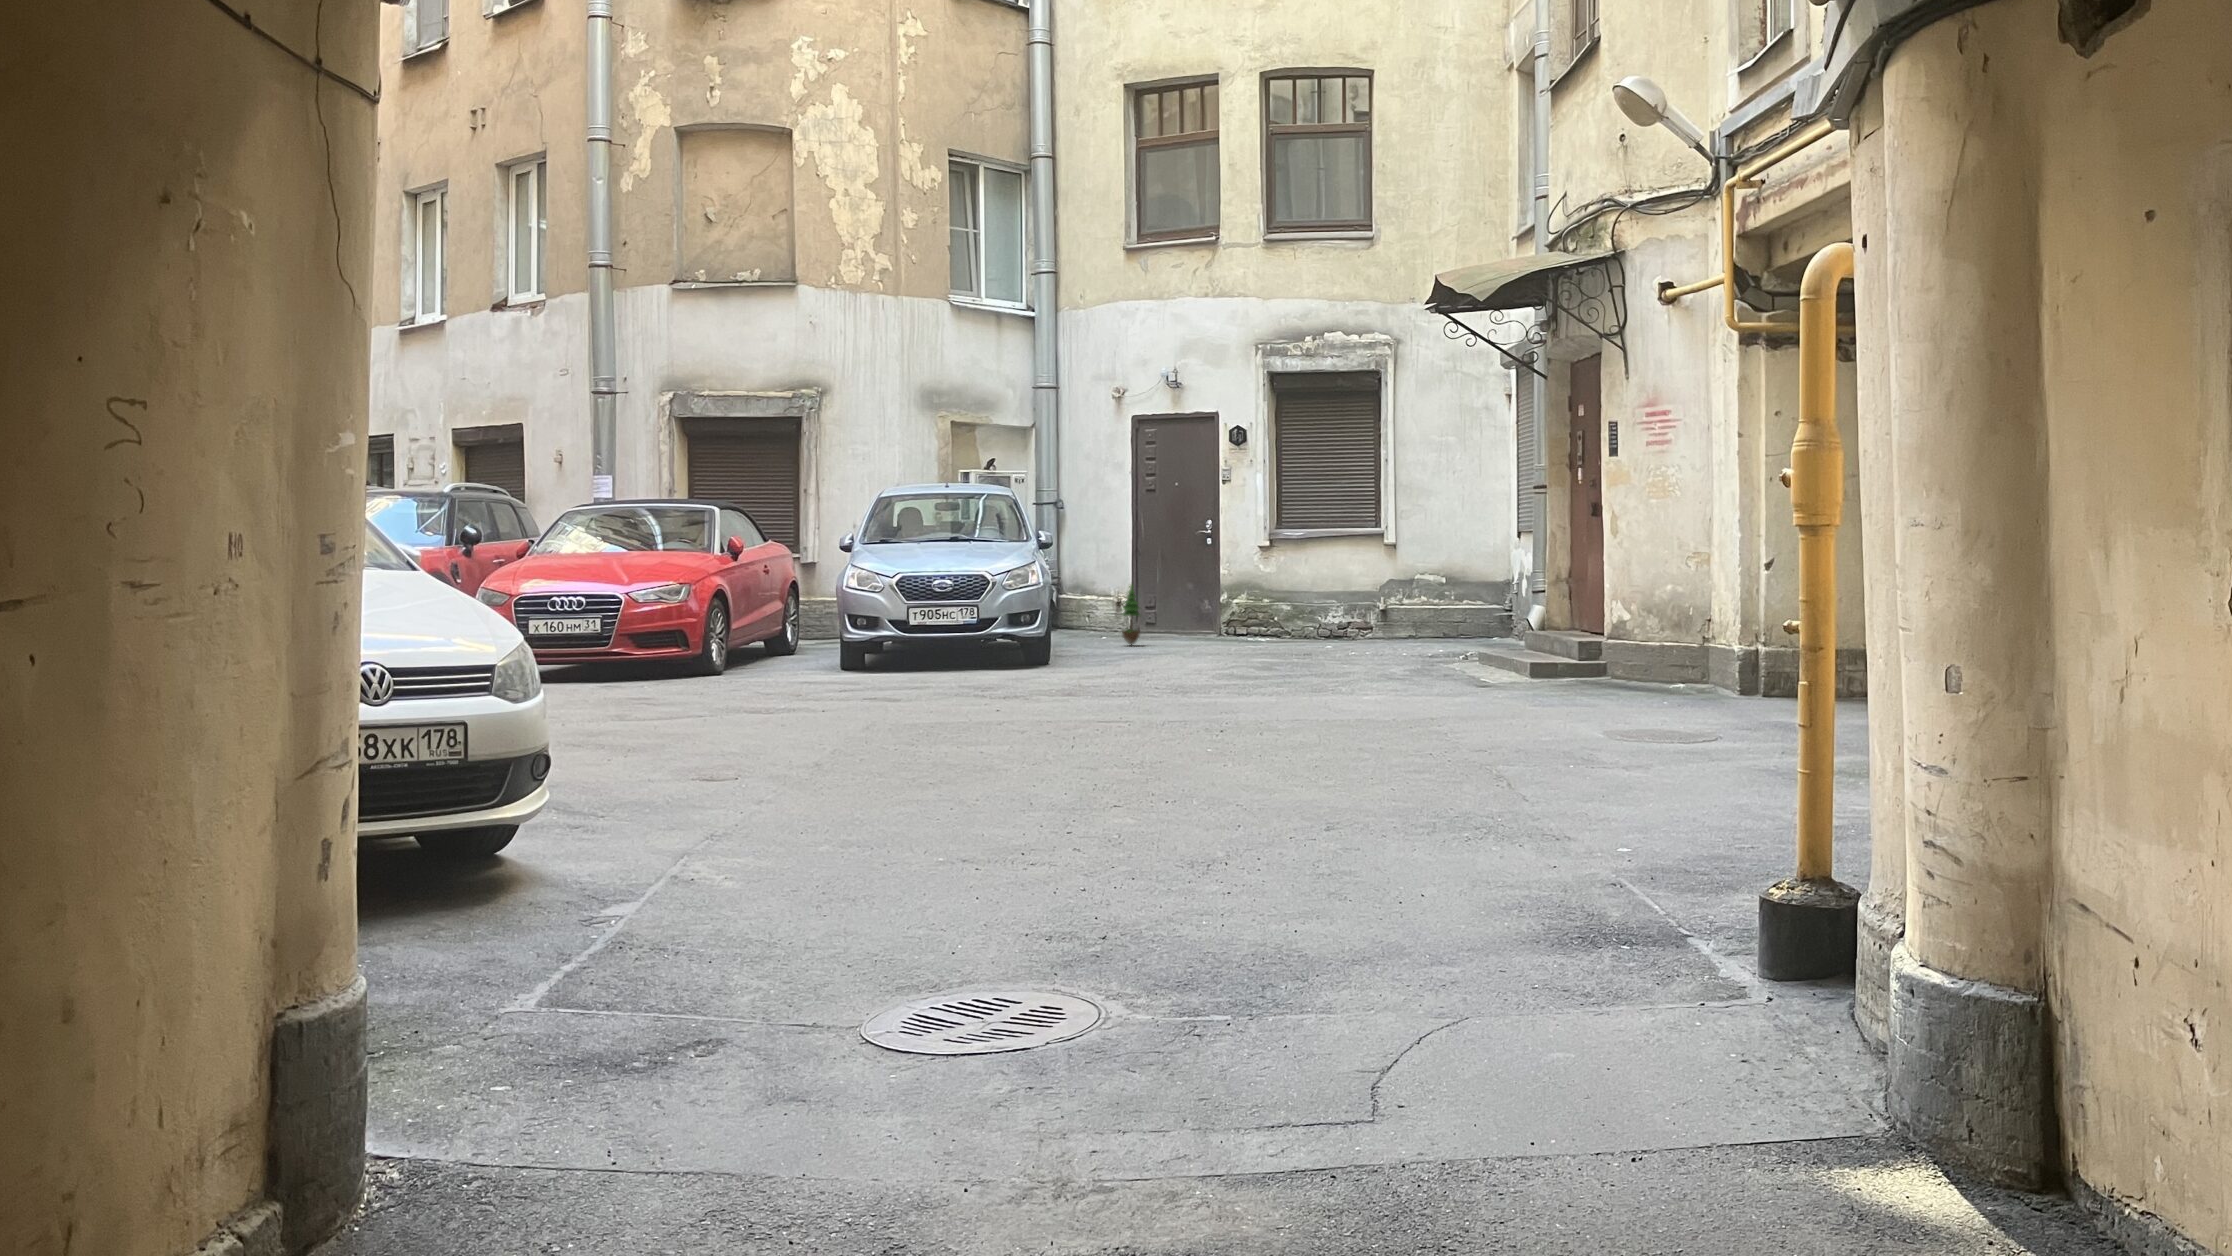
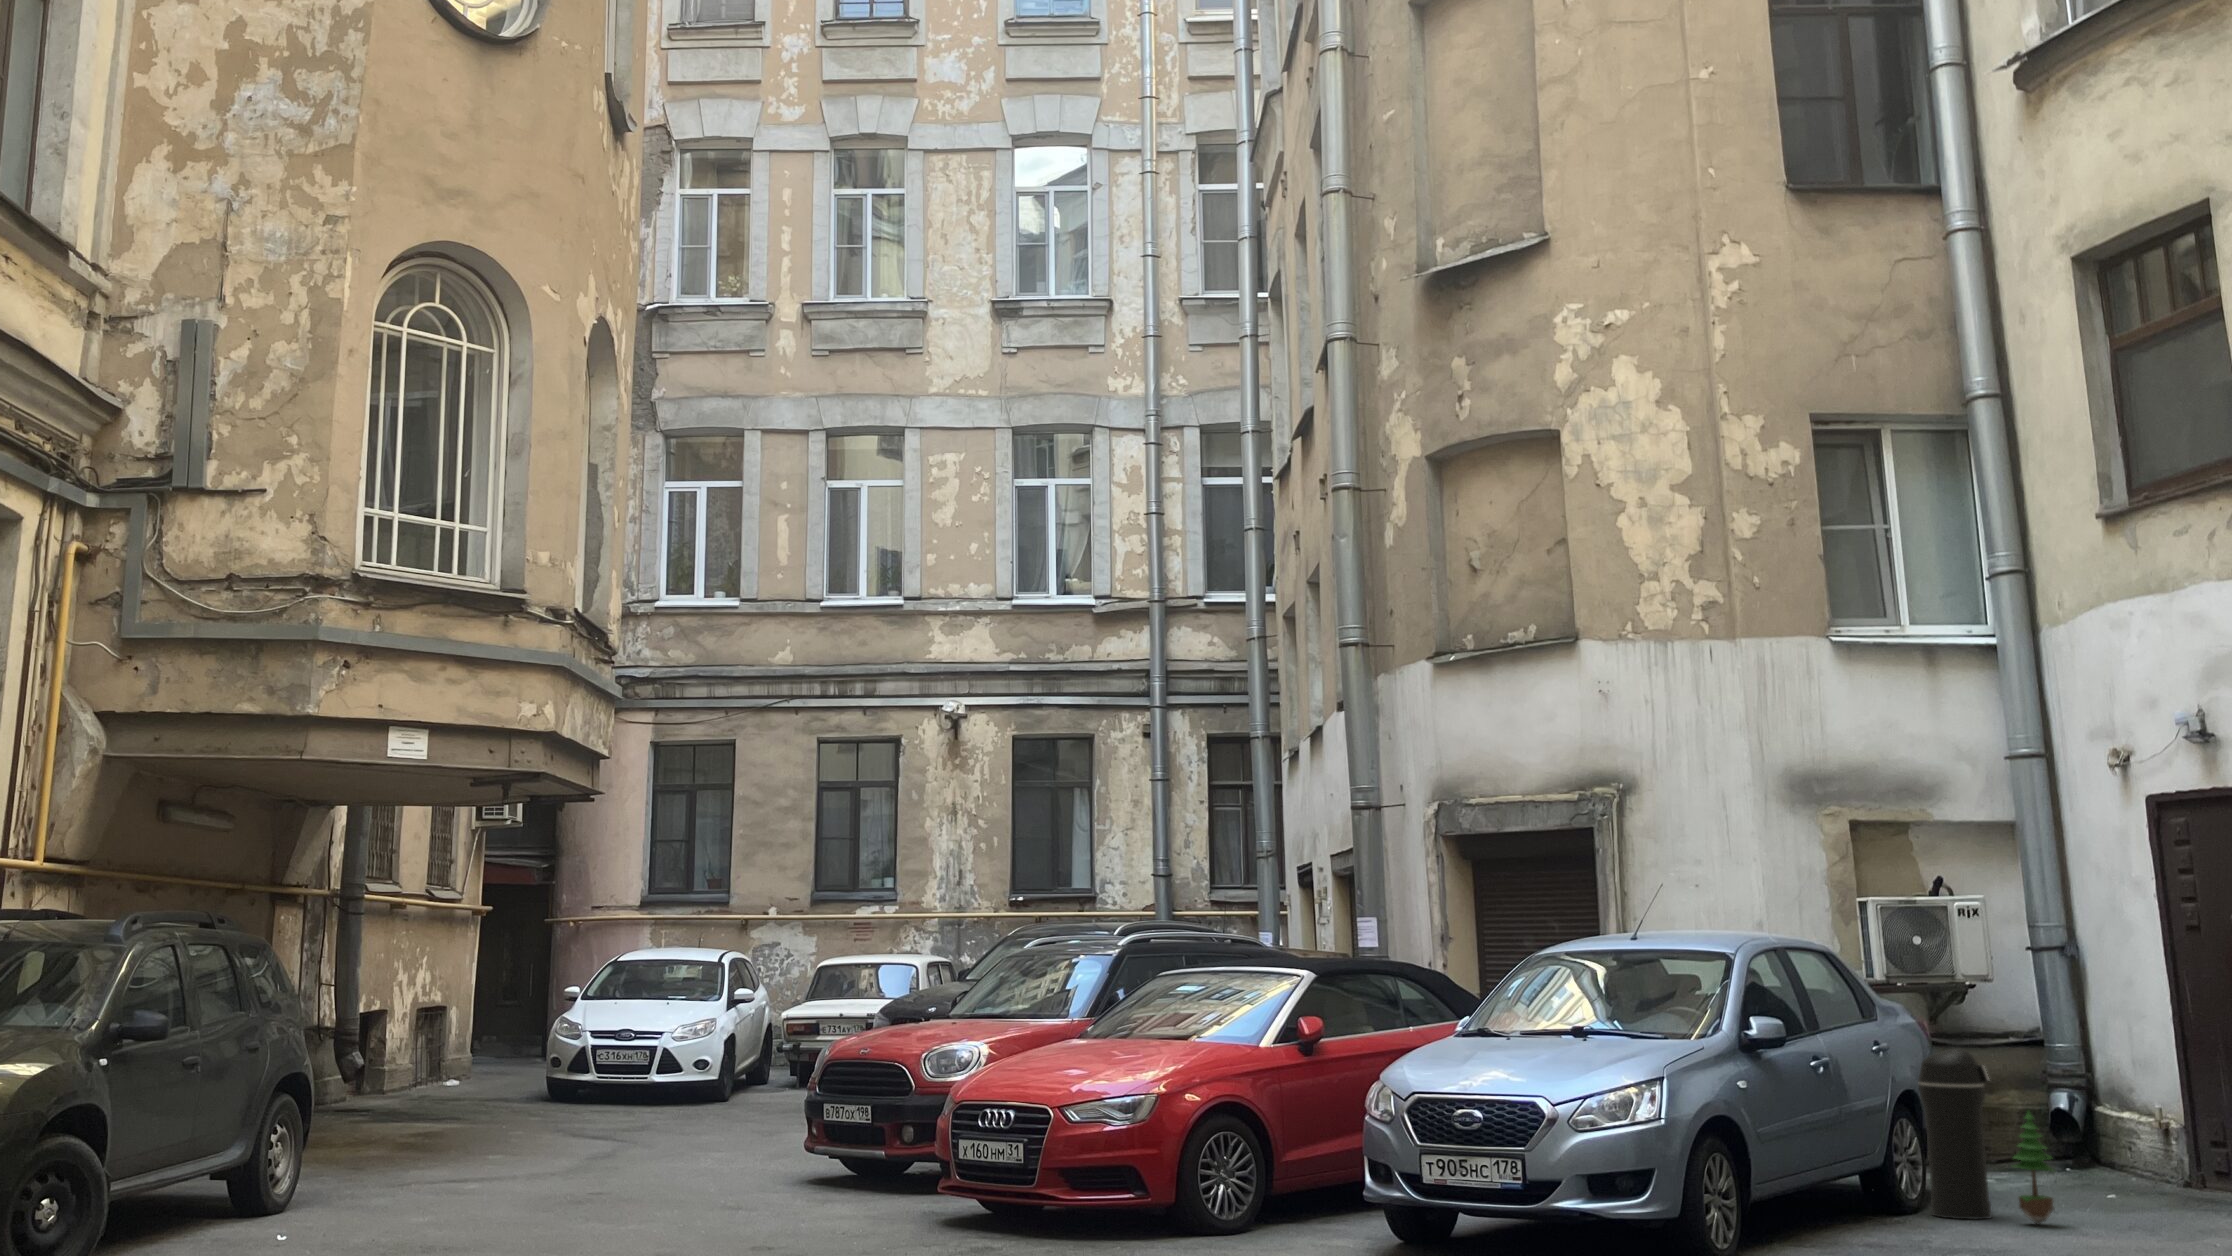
trash can: none [1068,550,1106,646] -> present [1918,1048,1992,1219]

